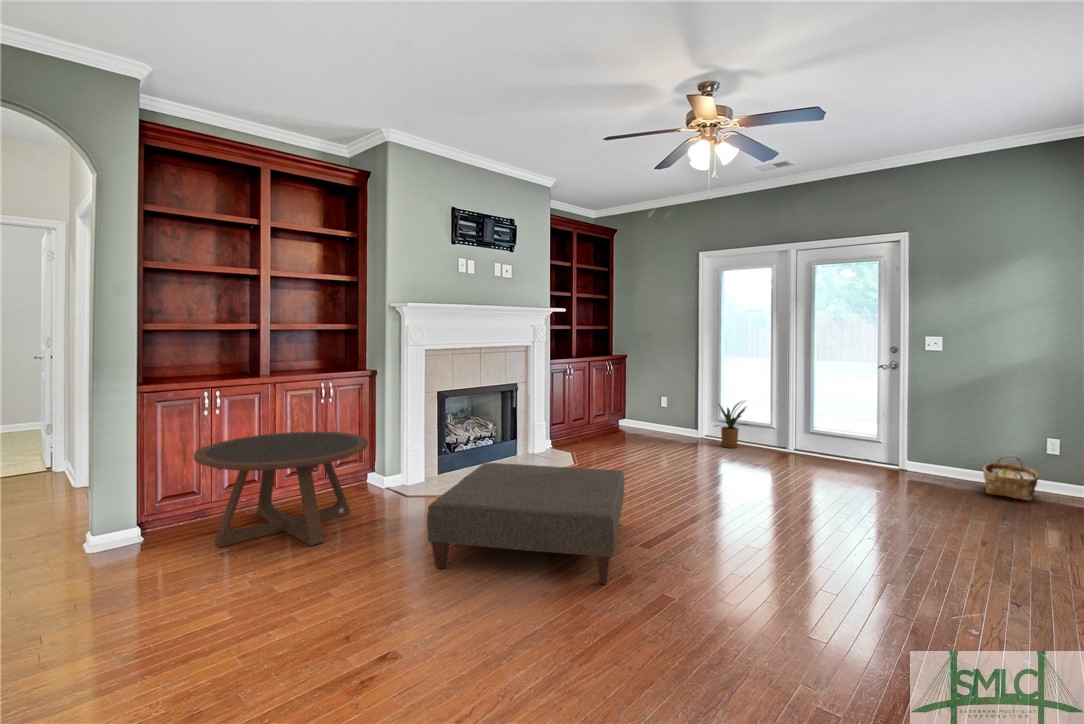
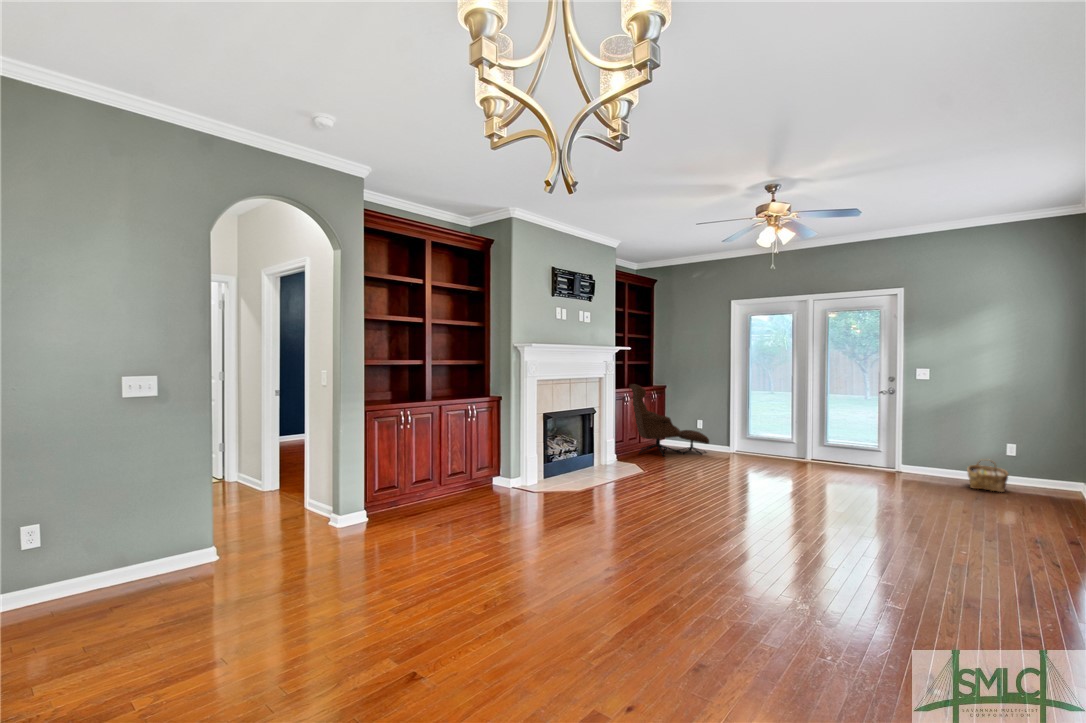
lounge chair: none [578,355,671,442] -> present [629,384,709,456]
house plant: present [715,402,747,448] -> none [739,420,779,460]
coffee table: present [194,432,368,547] -> none [403,442,523,526]
ottoman: present [427,463,624,584] -> none [594,465,733,542]

